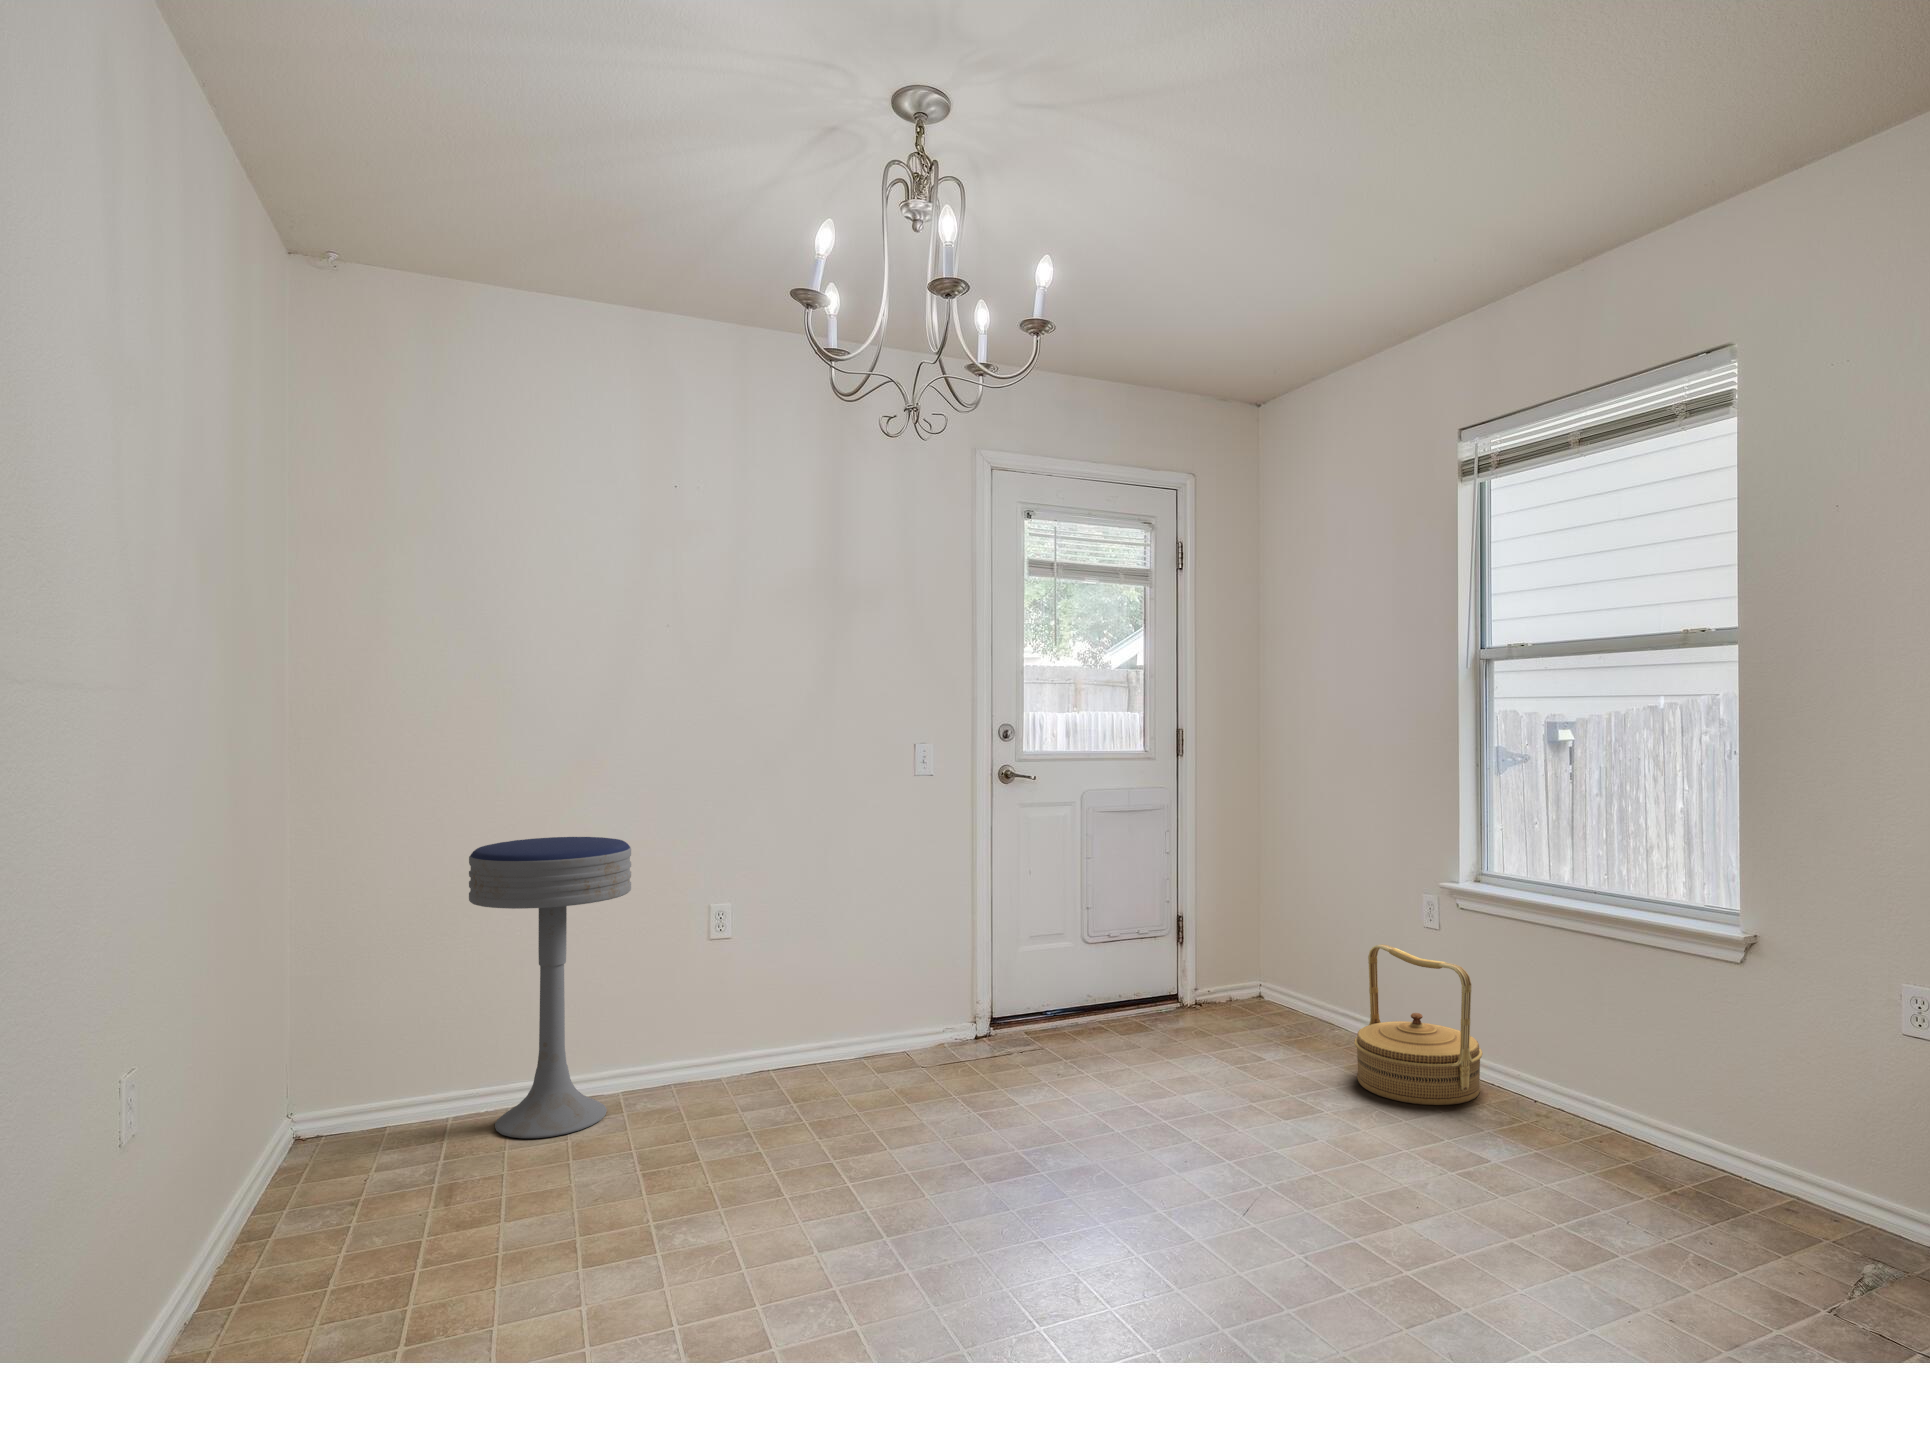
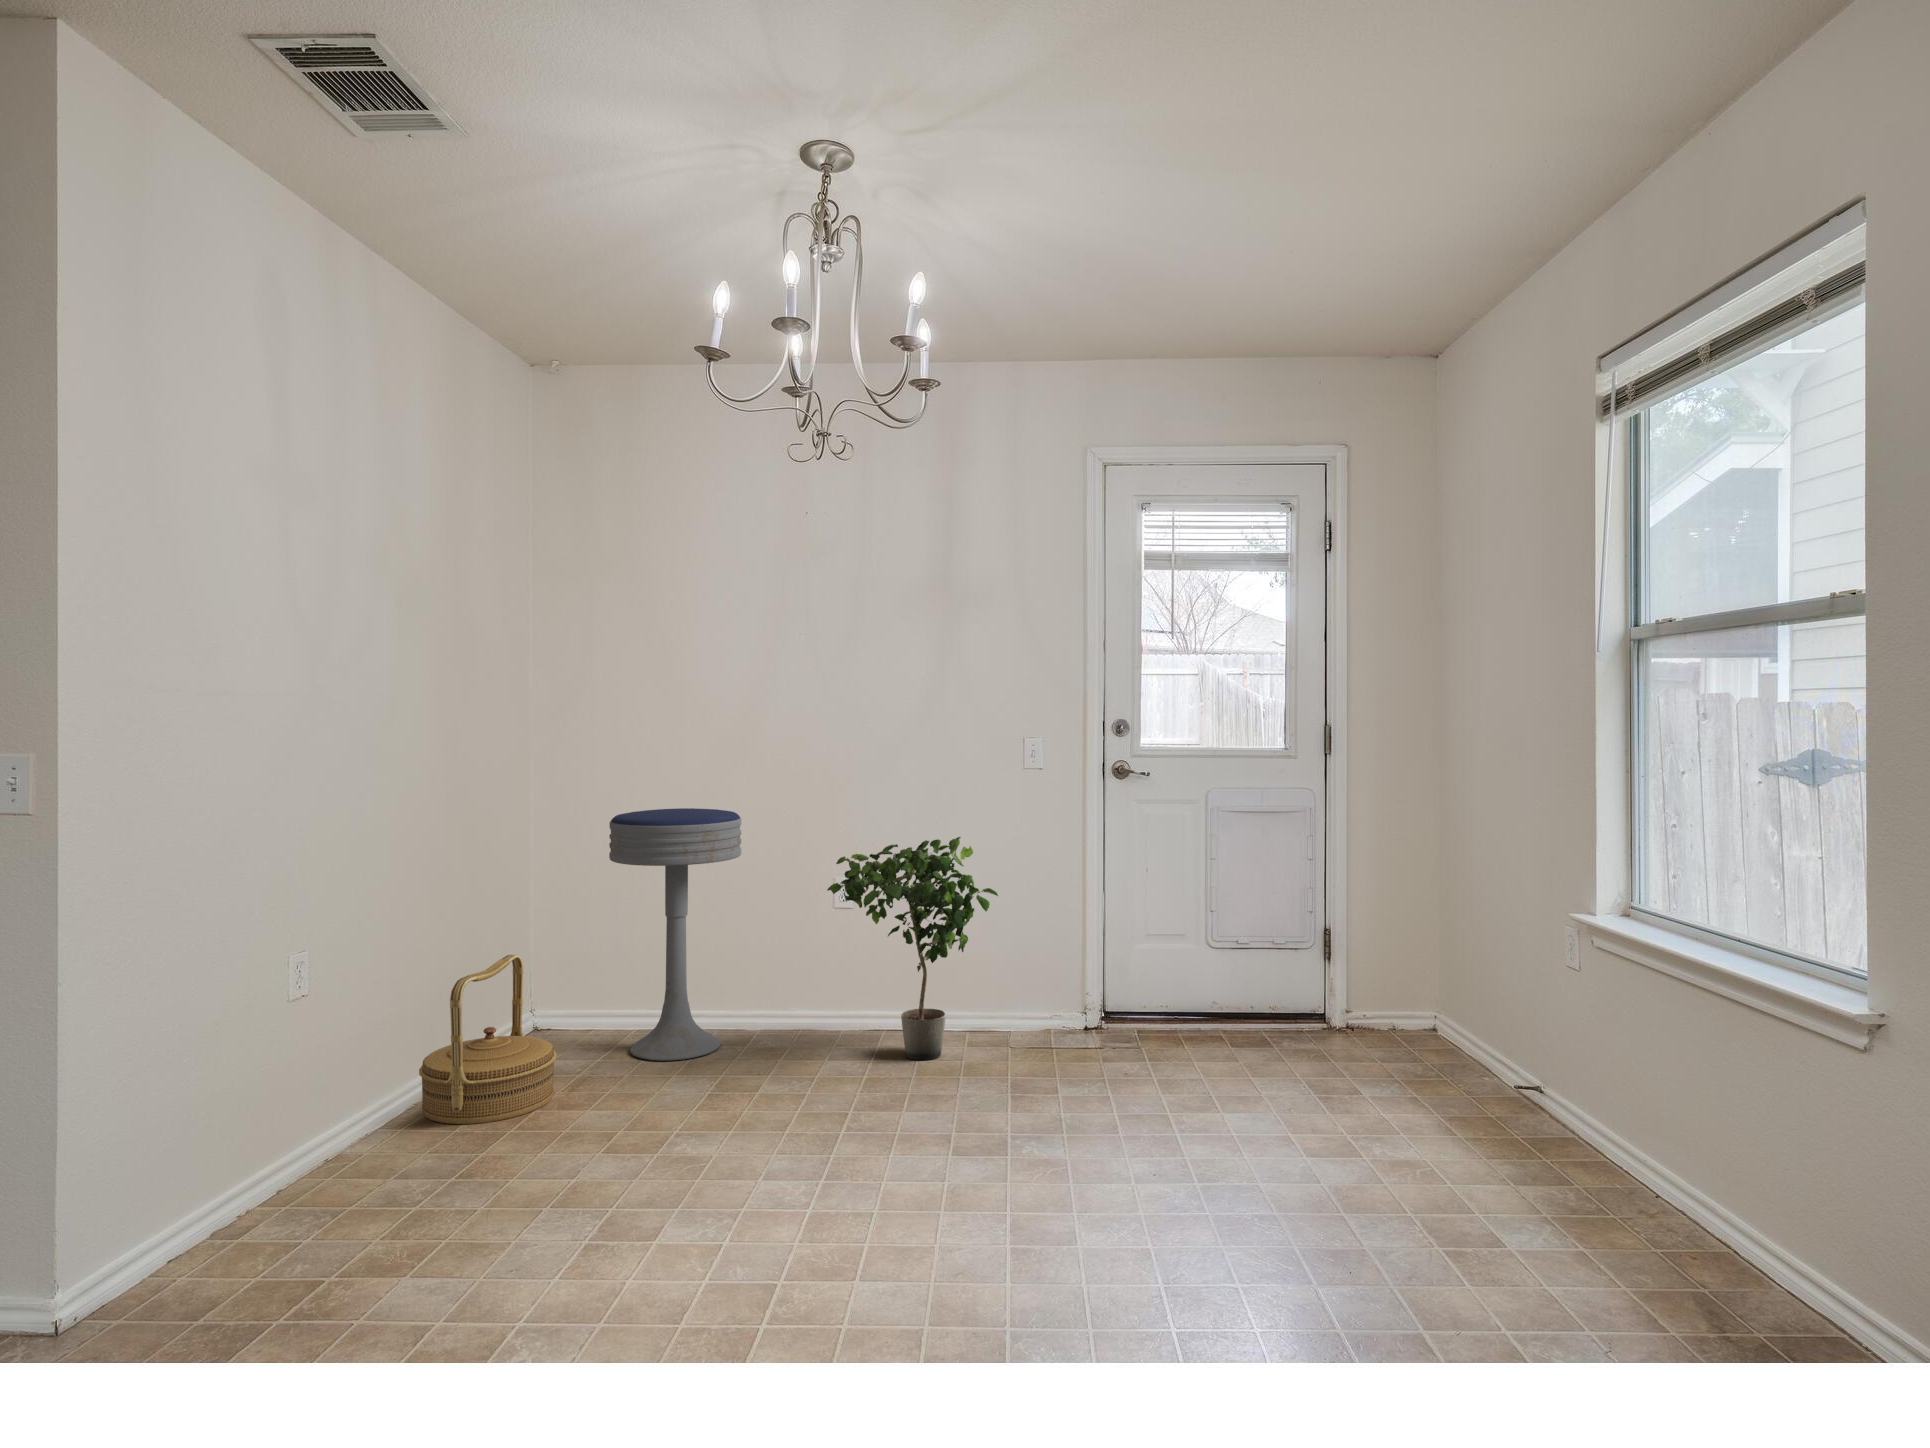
potted plant: none [752,852,908,1090] -> present [827,837,998,1060]
woven basket: present [1354,944,1483,1105] -> present [419,955,557,1124]

